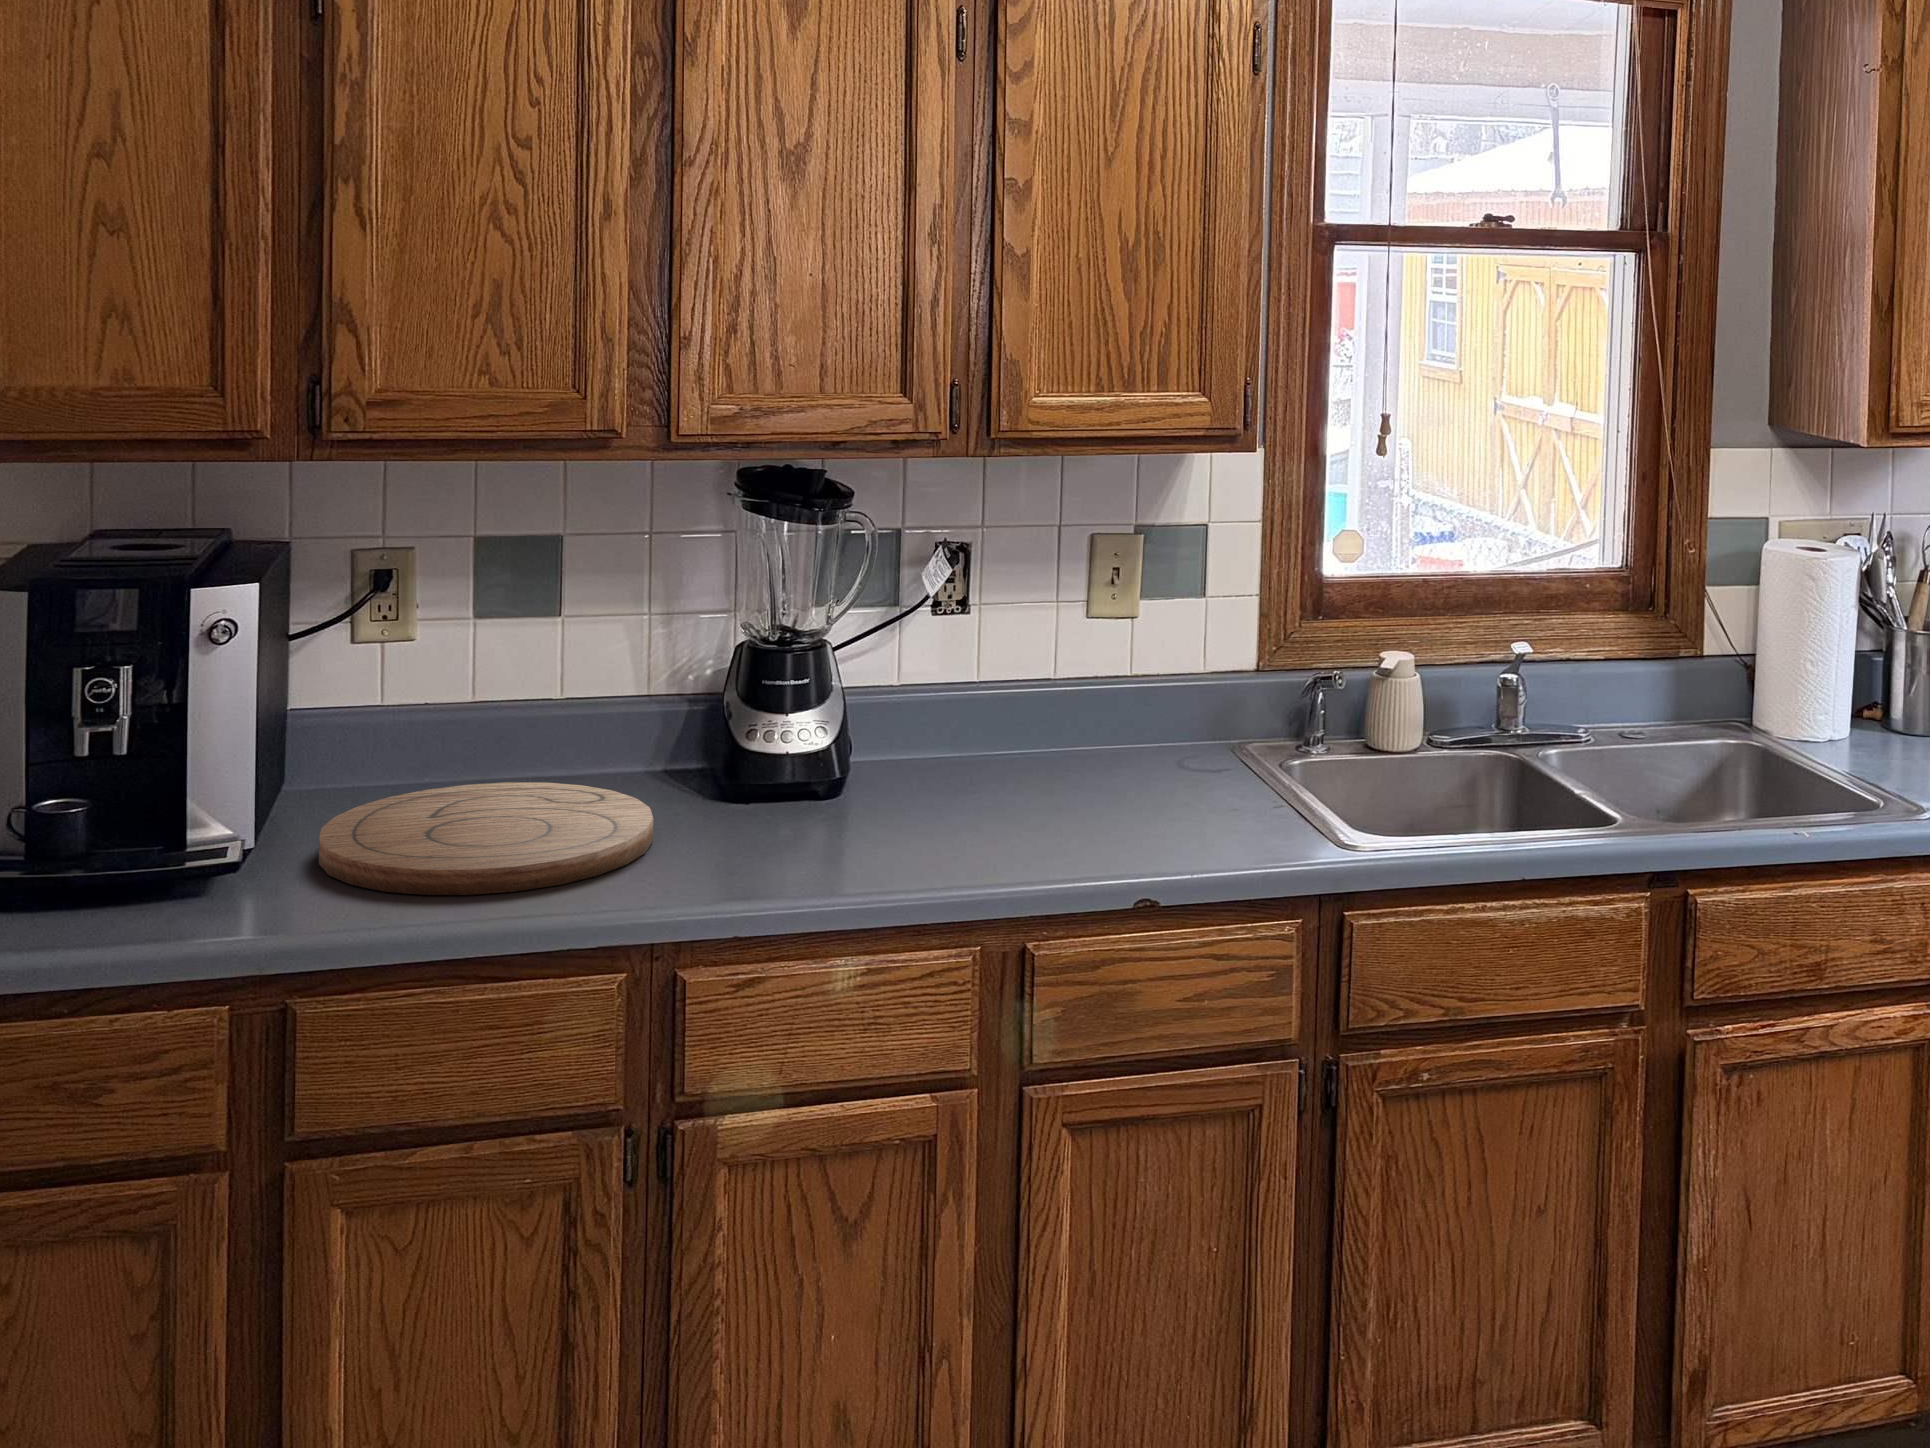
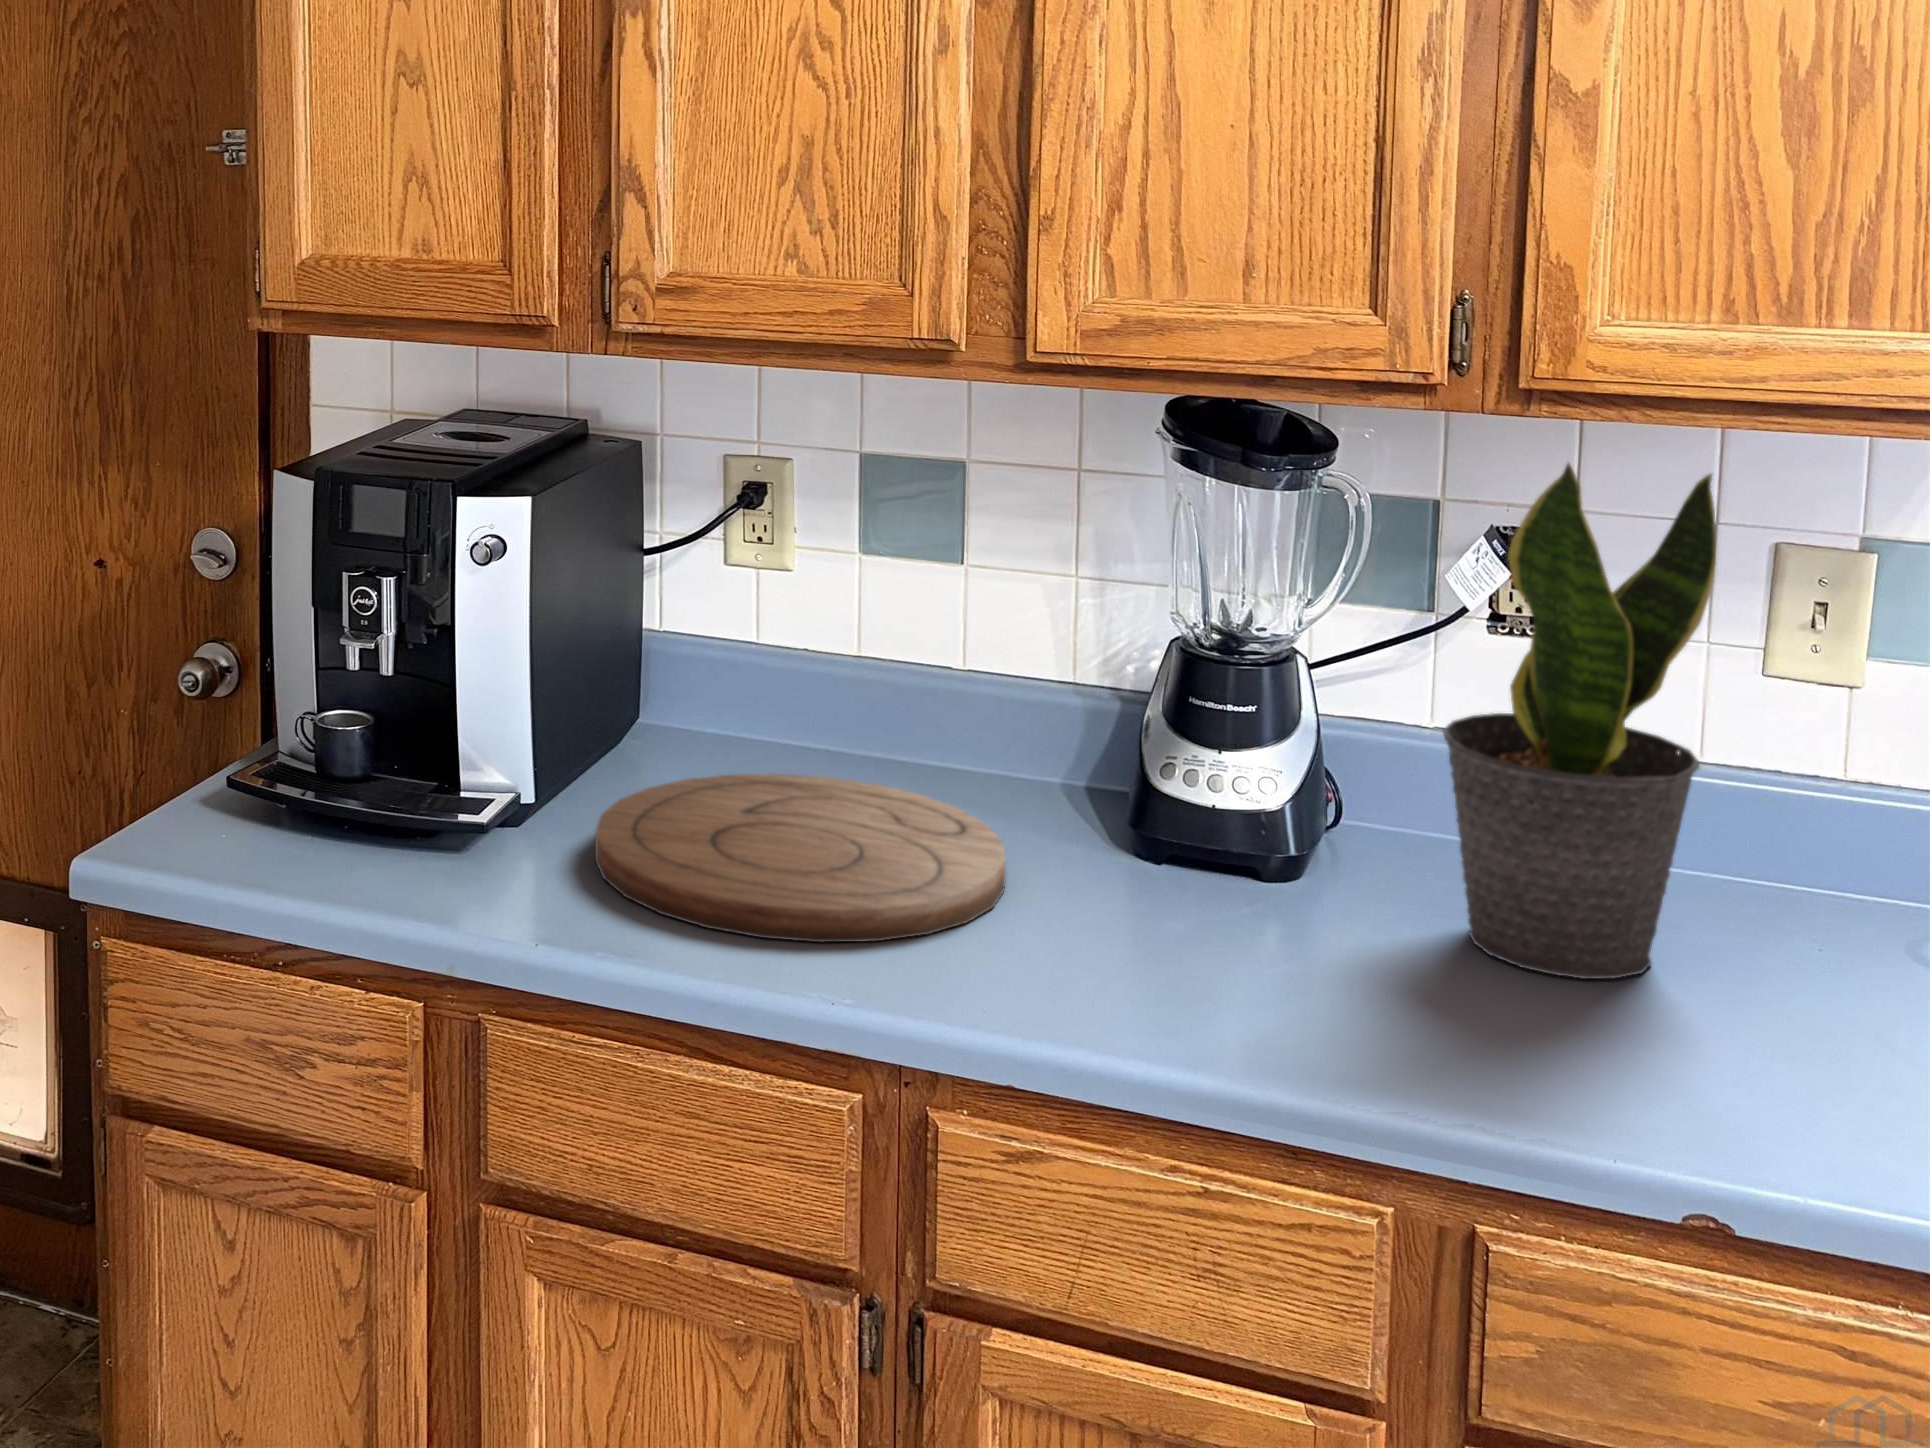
potted plant: none [924,480,1074,805] -> present [1443,463,1716,979]

